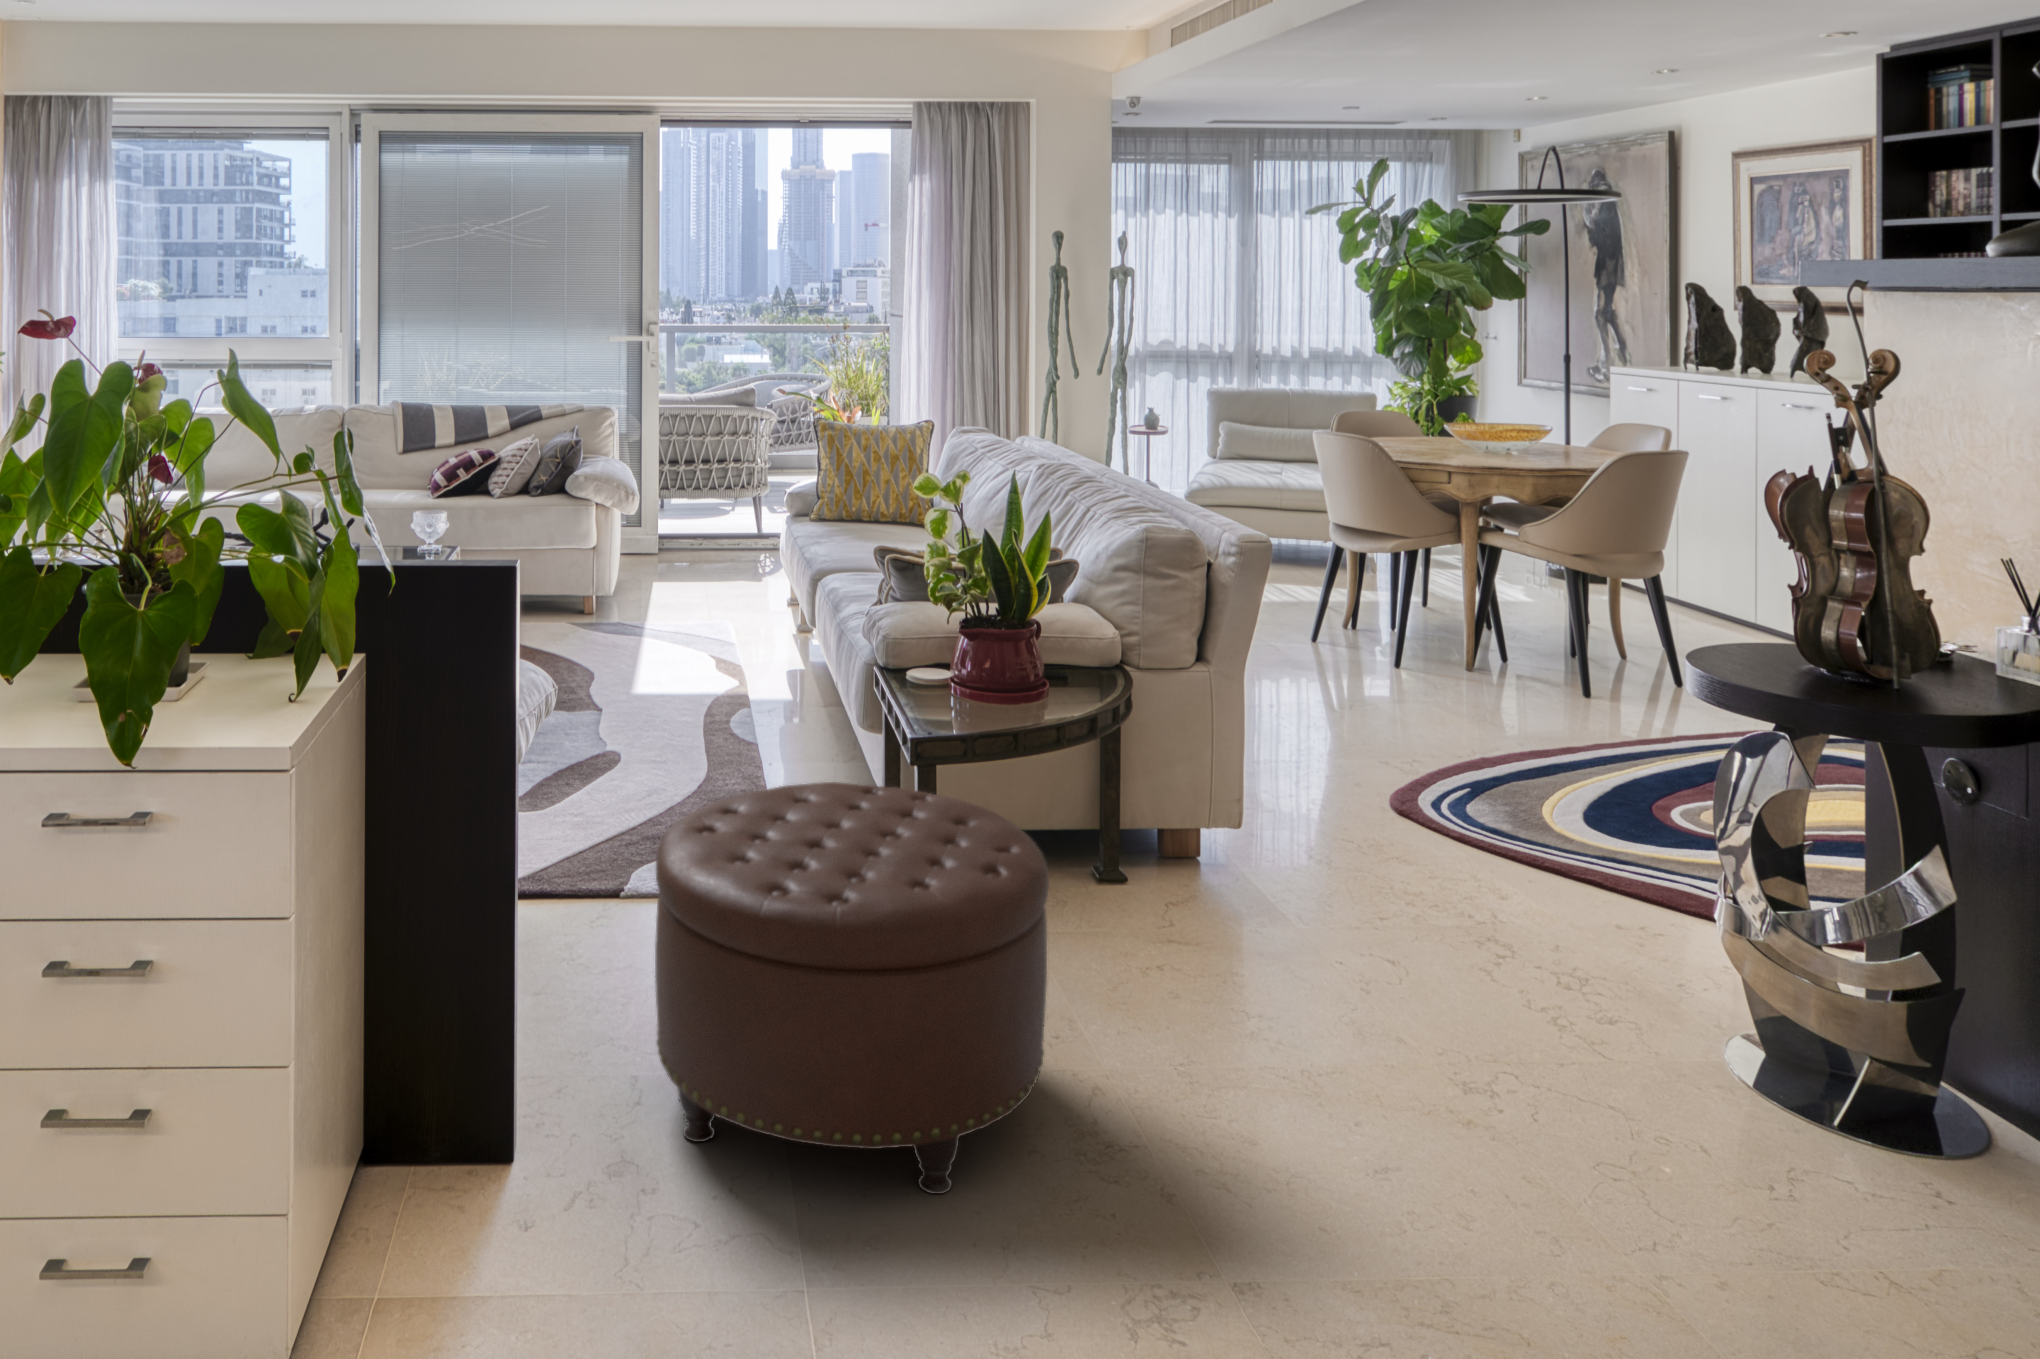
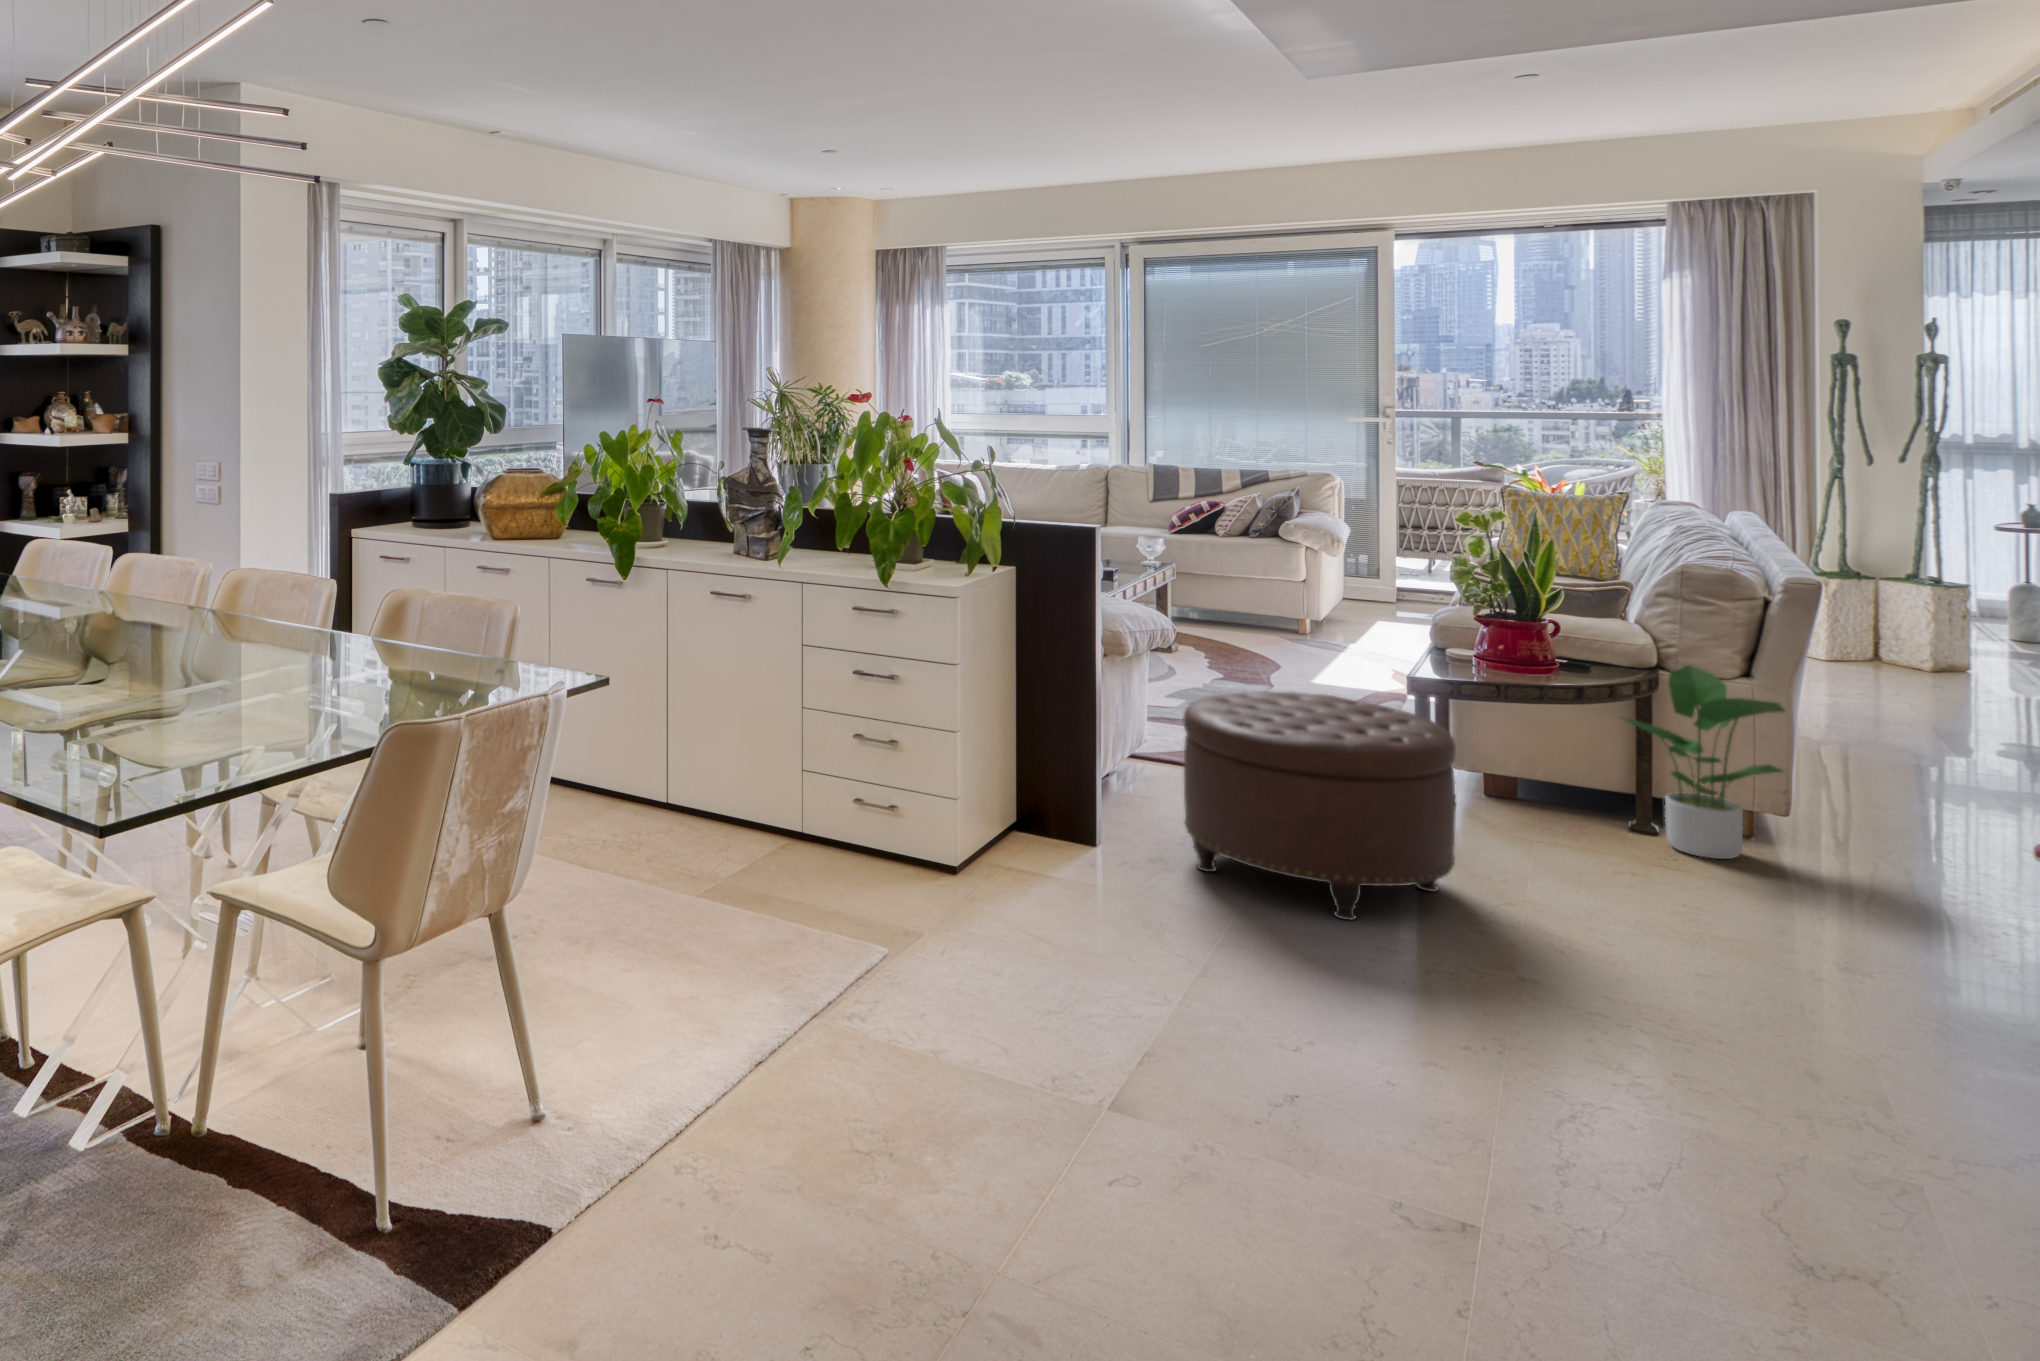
potted plant: none [1102,648,1270,893] -> present [1623,665,1786,859]

